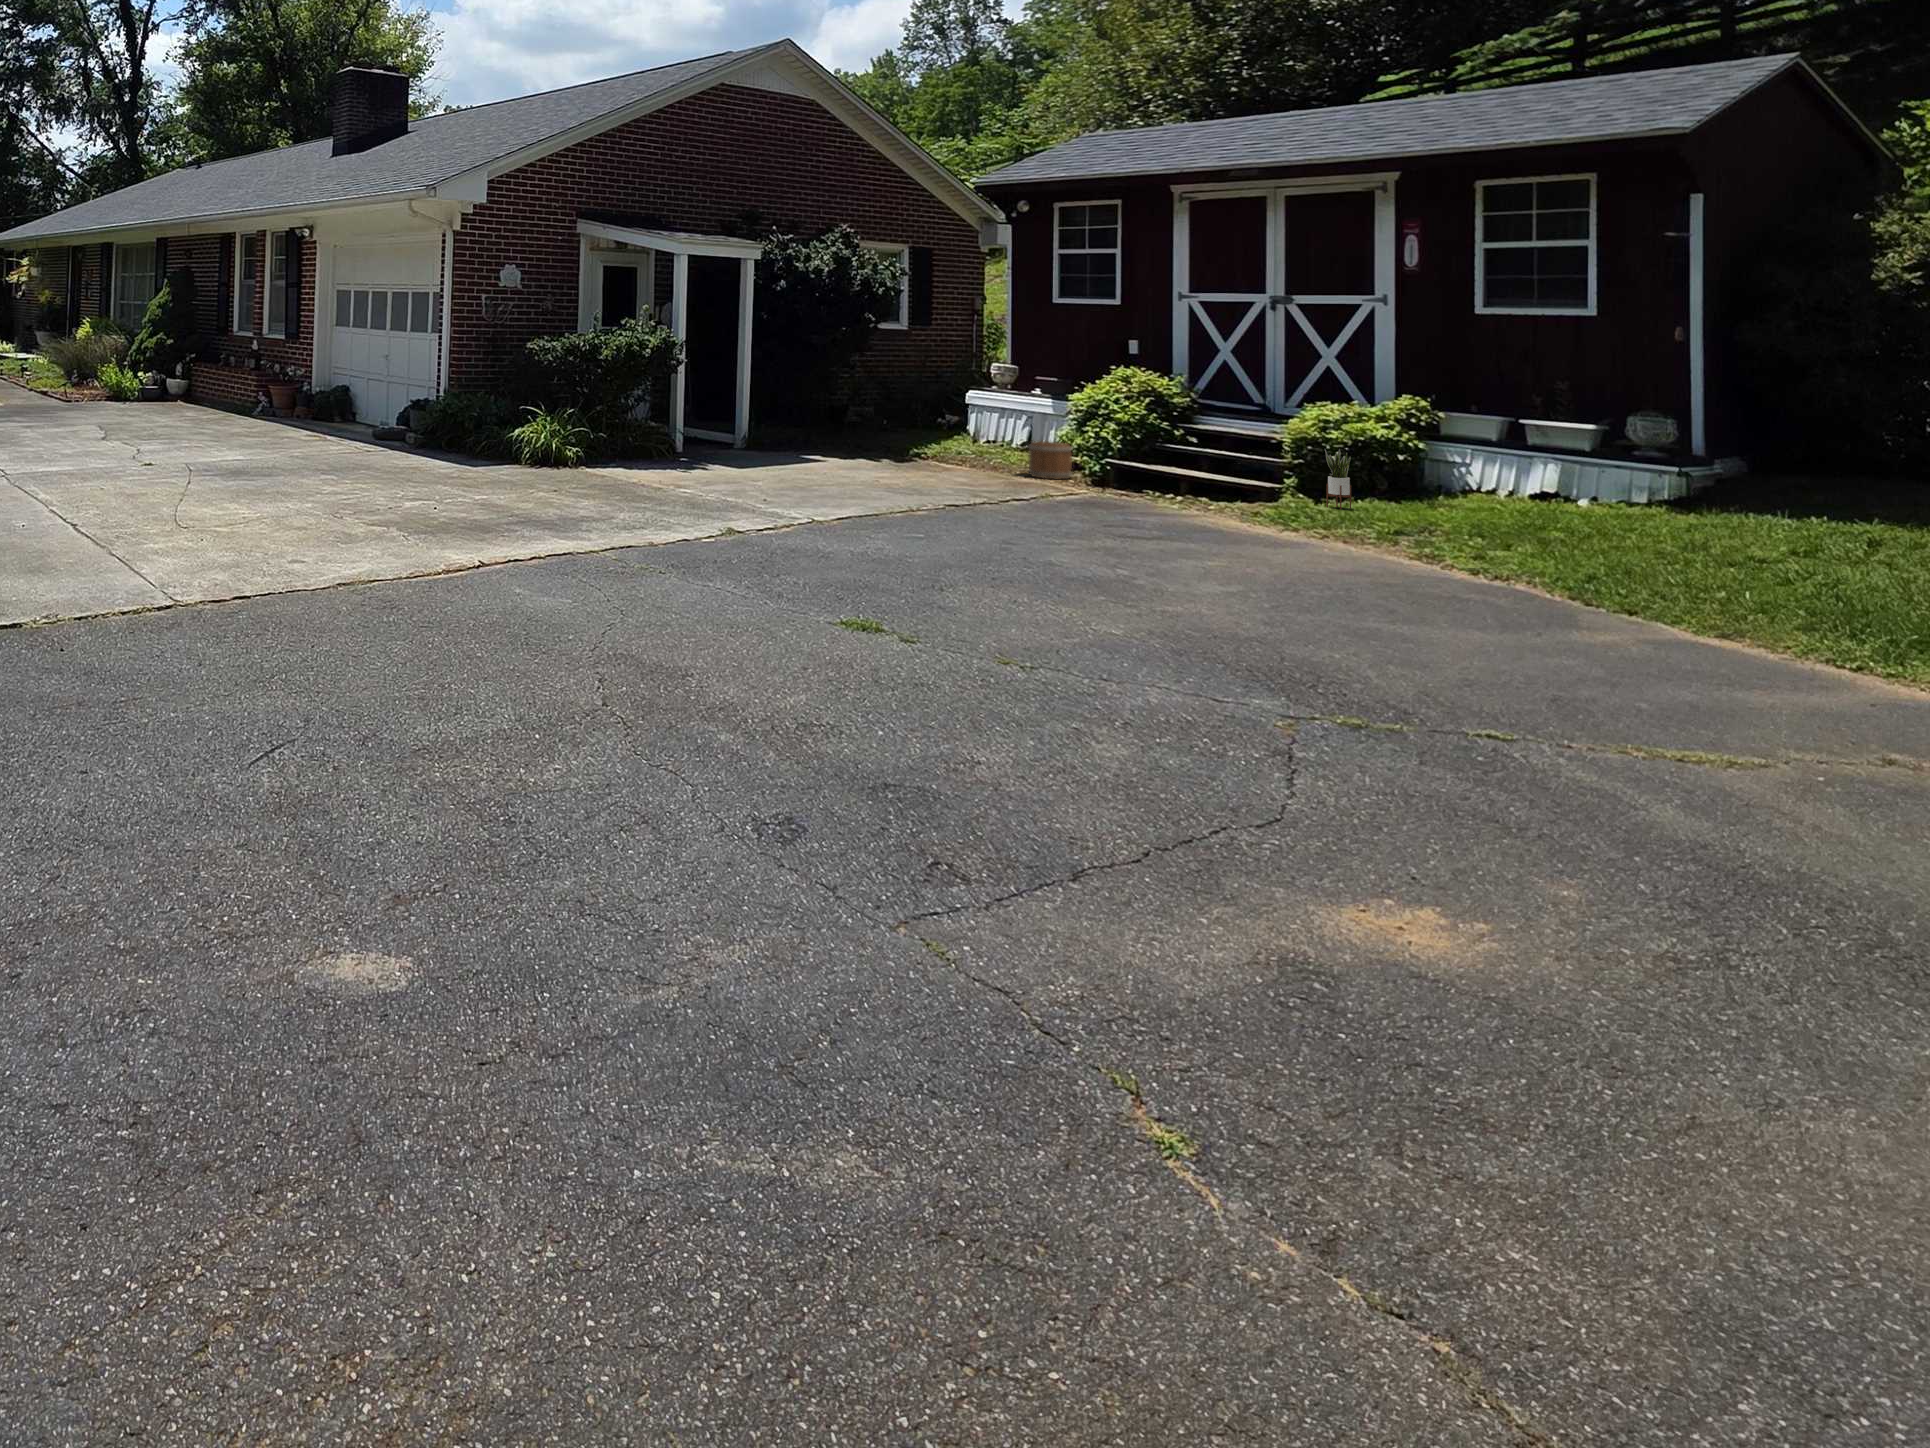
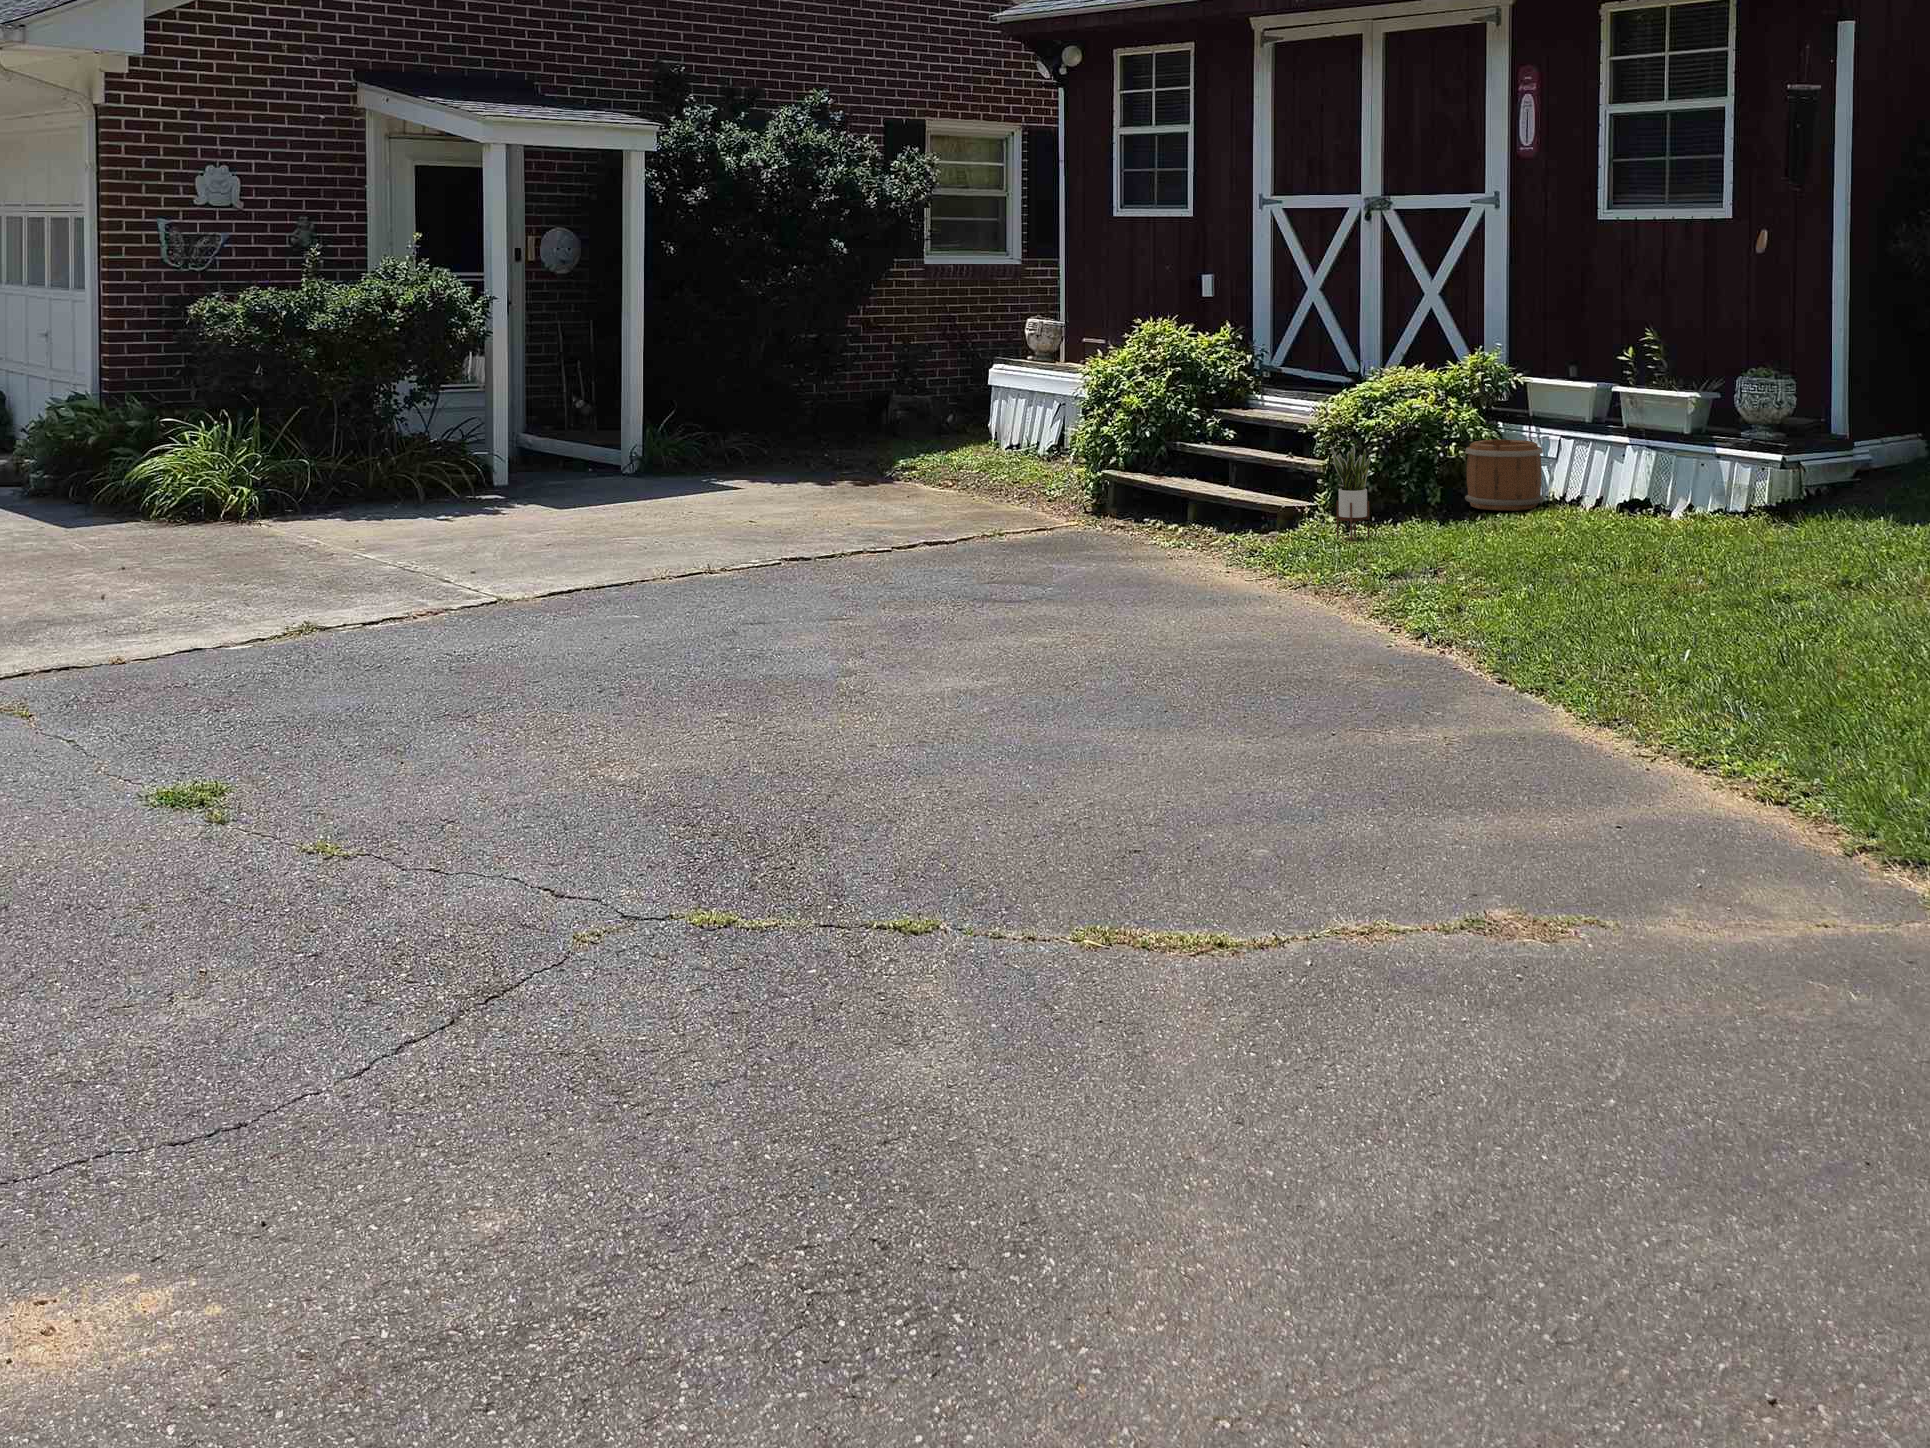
bucket: present [1029,441,1072,479] -> present [1465,440,1543,511]

